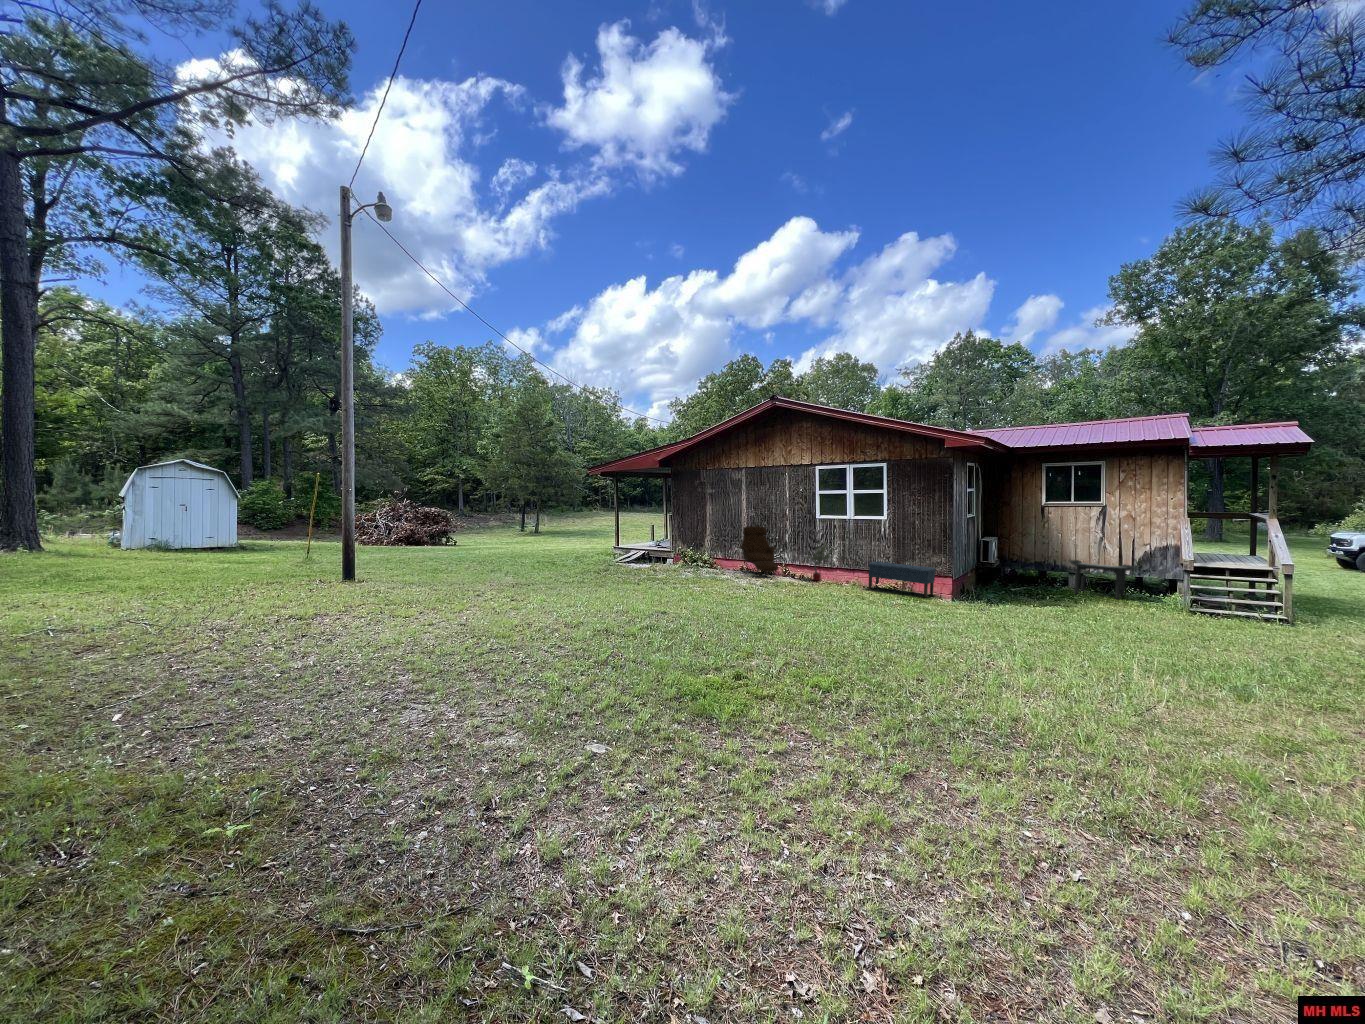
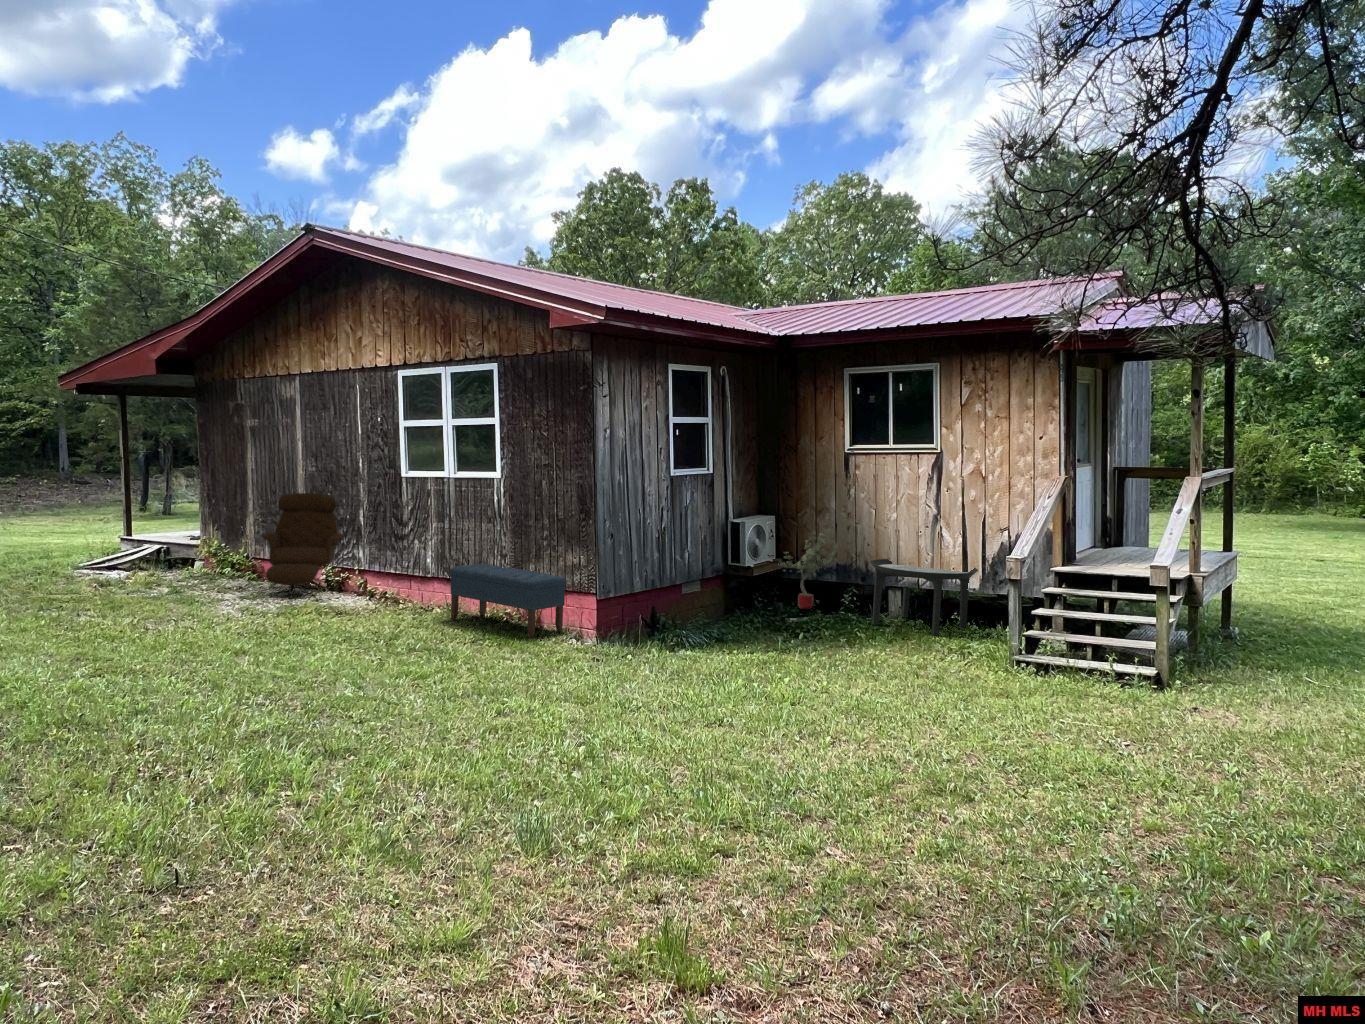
potted tree: present [805,541,833,581] -> present [780,533,838,609]

